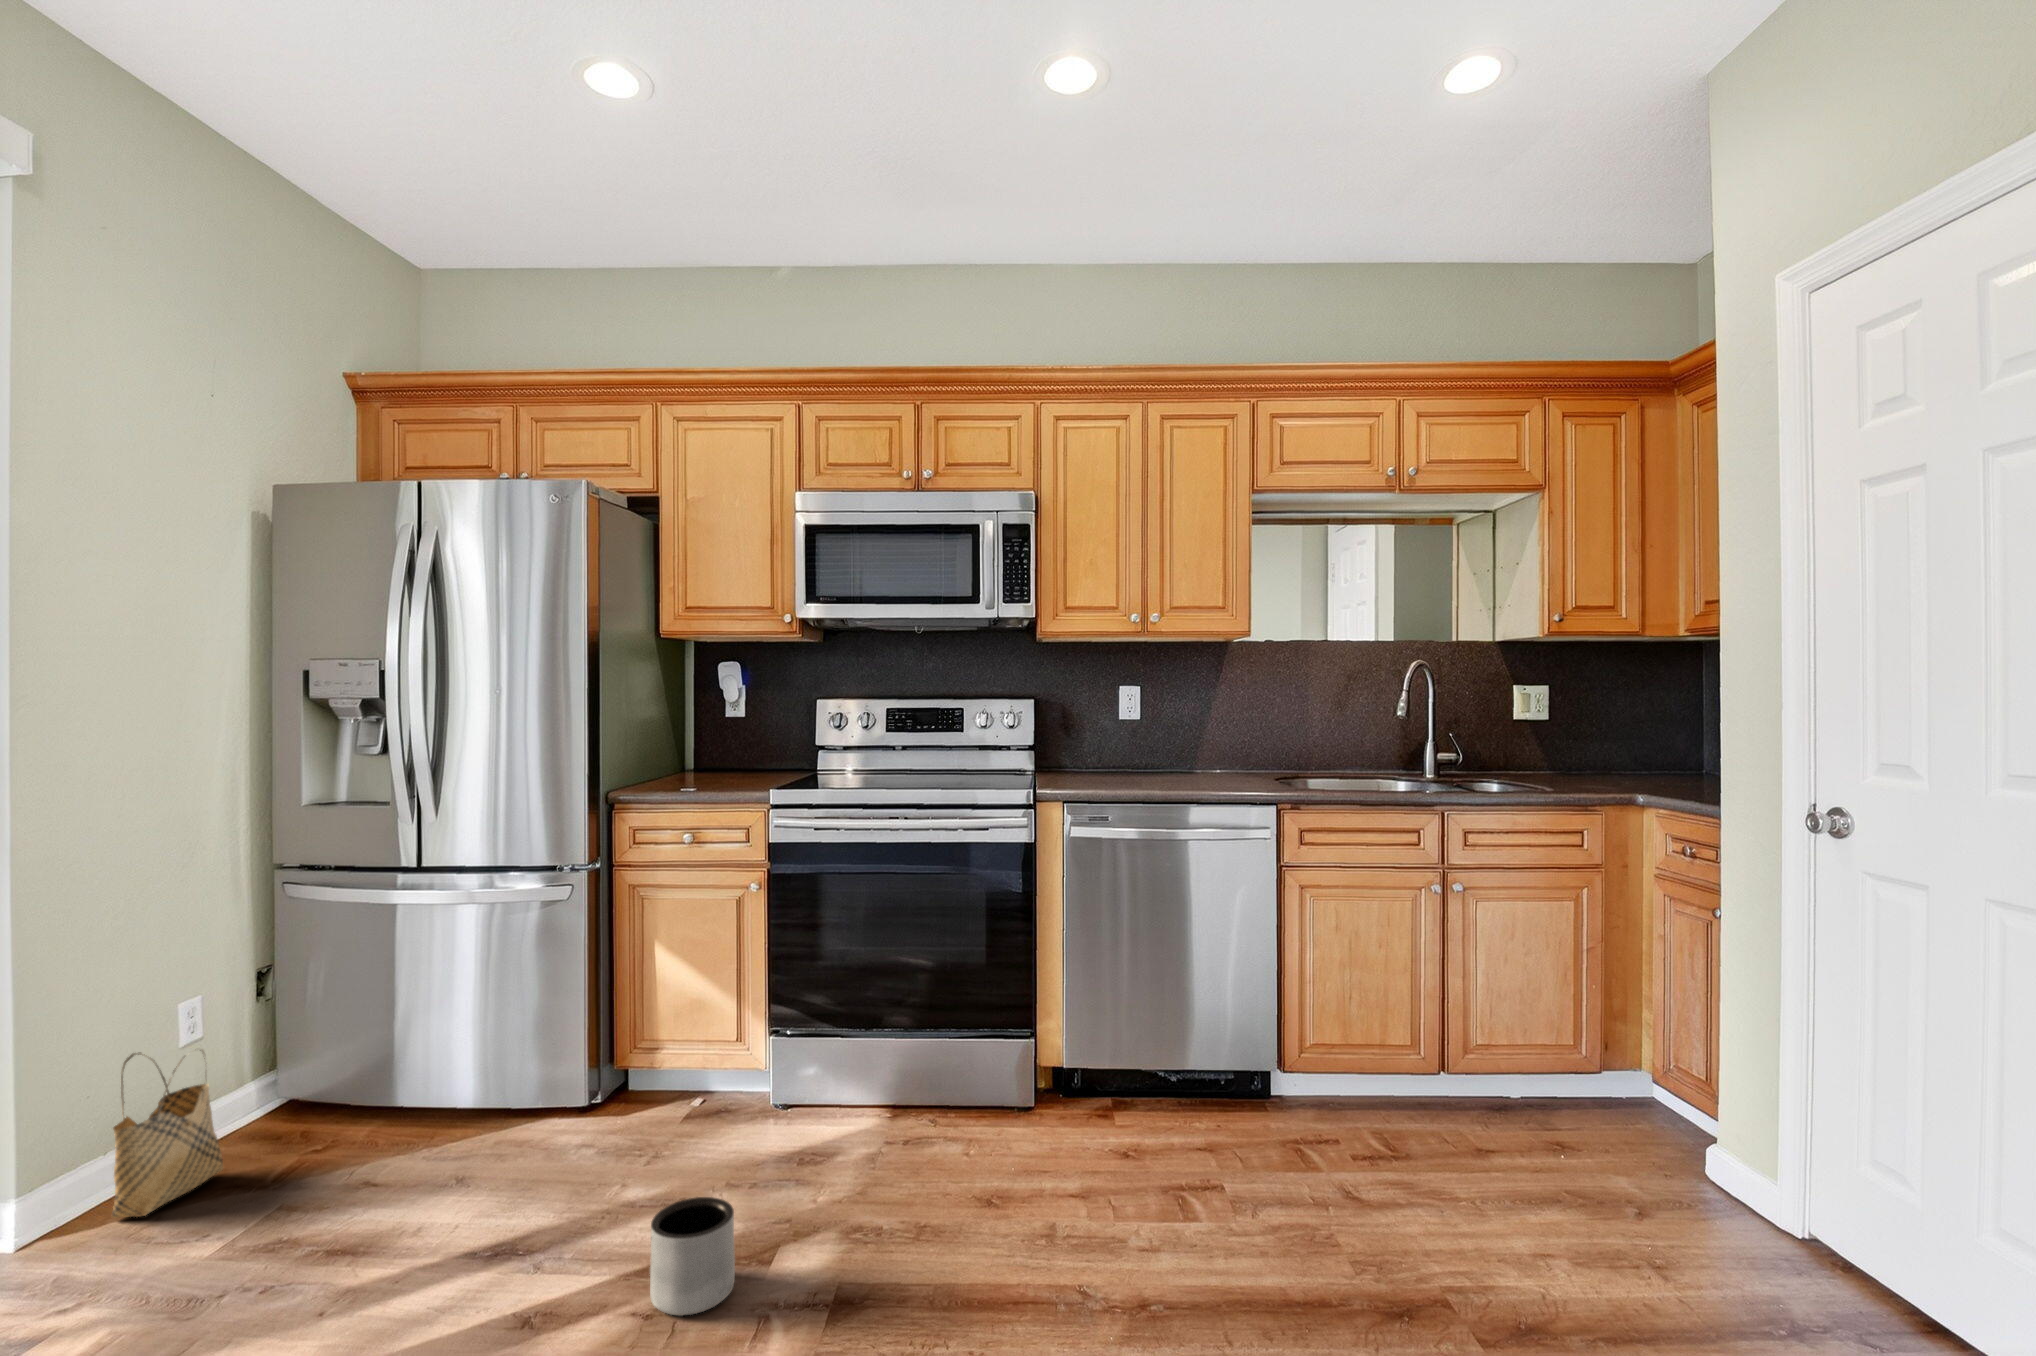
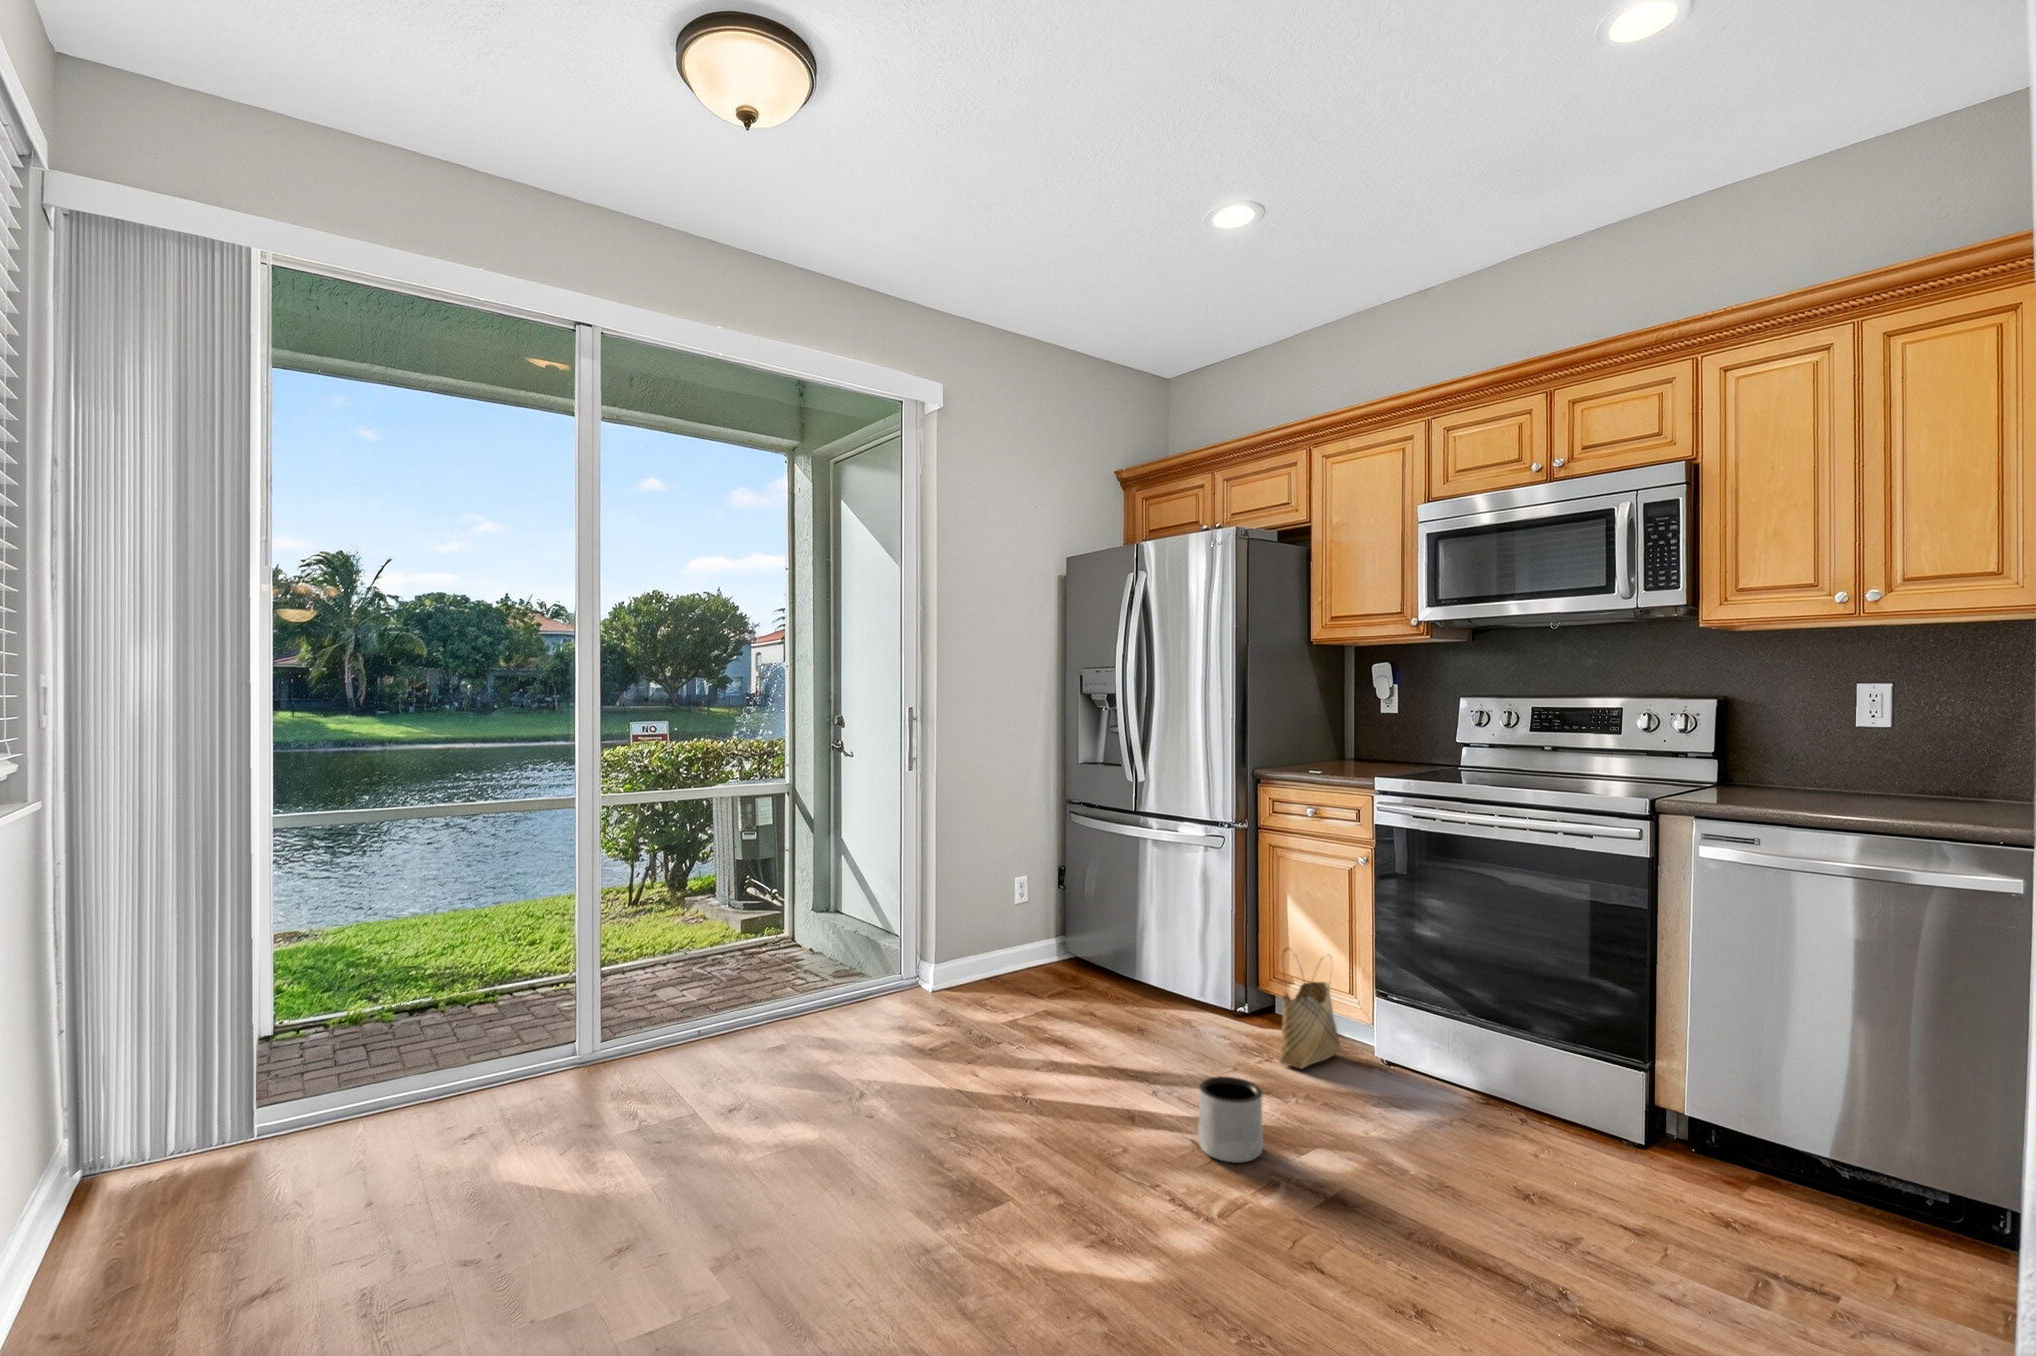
woven basket: present [112,1050,223,1218] -> present [1280,948,1341,1068]

